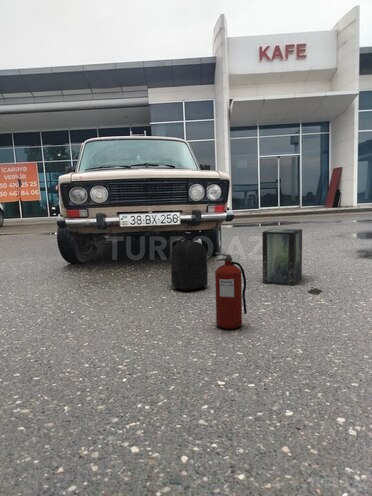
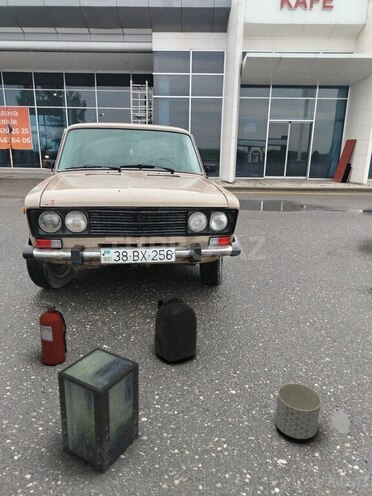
storage box: present [262,229,302,286] -> present [58,347,139,473]
fire extinguisher: present [215,252,247,329] -> present [39,300,67,365]
planter: none [277,275,313,313] -> present [275,383,321,439]

